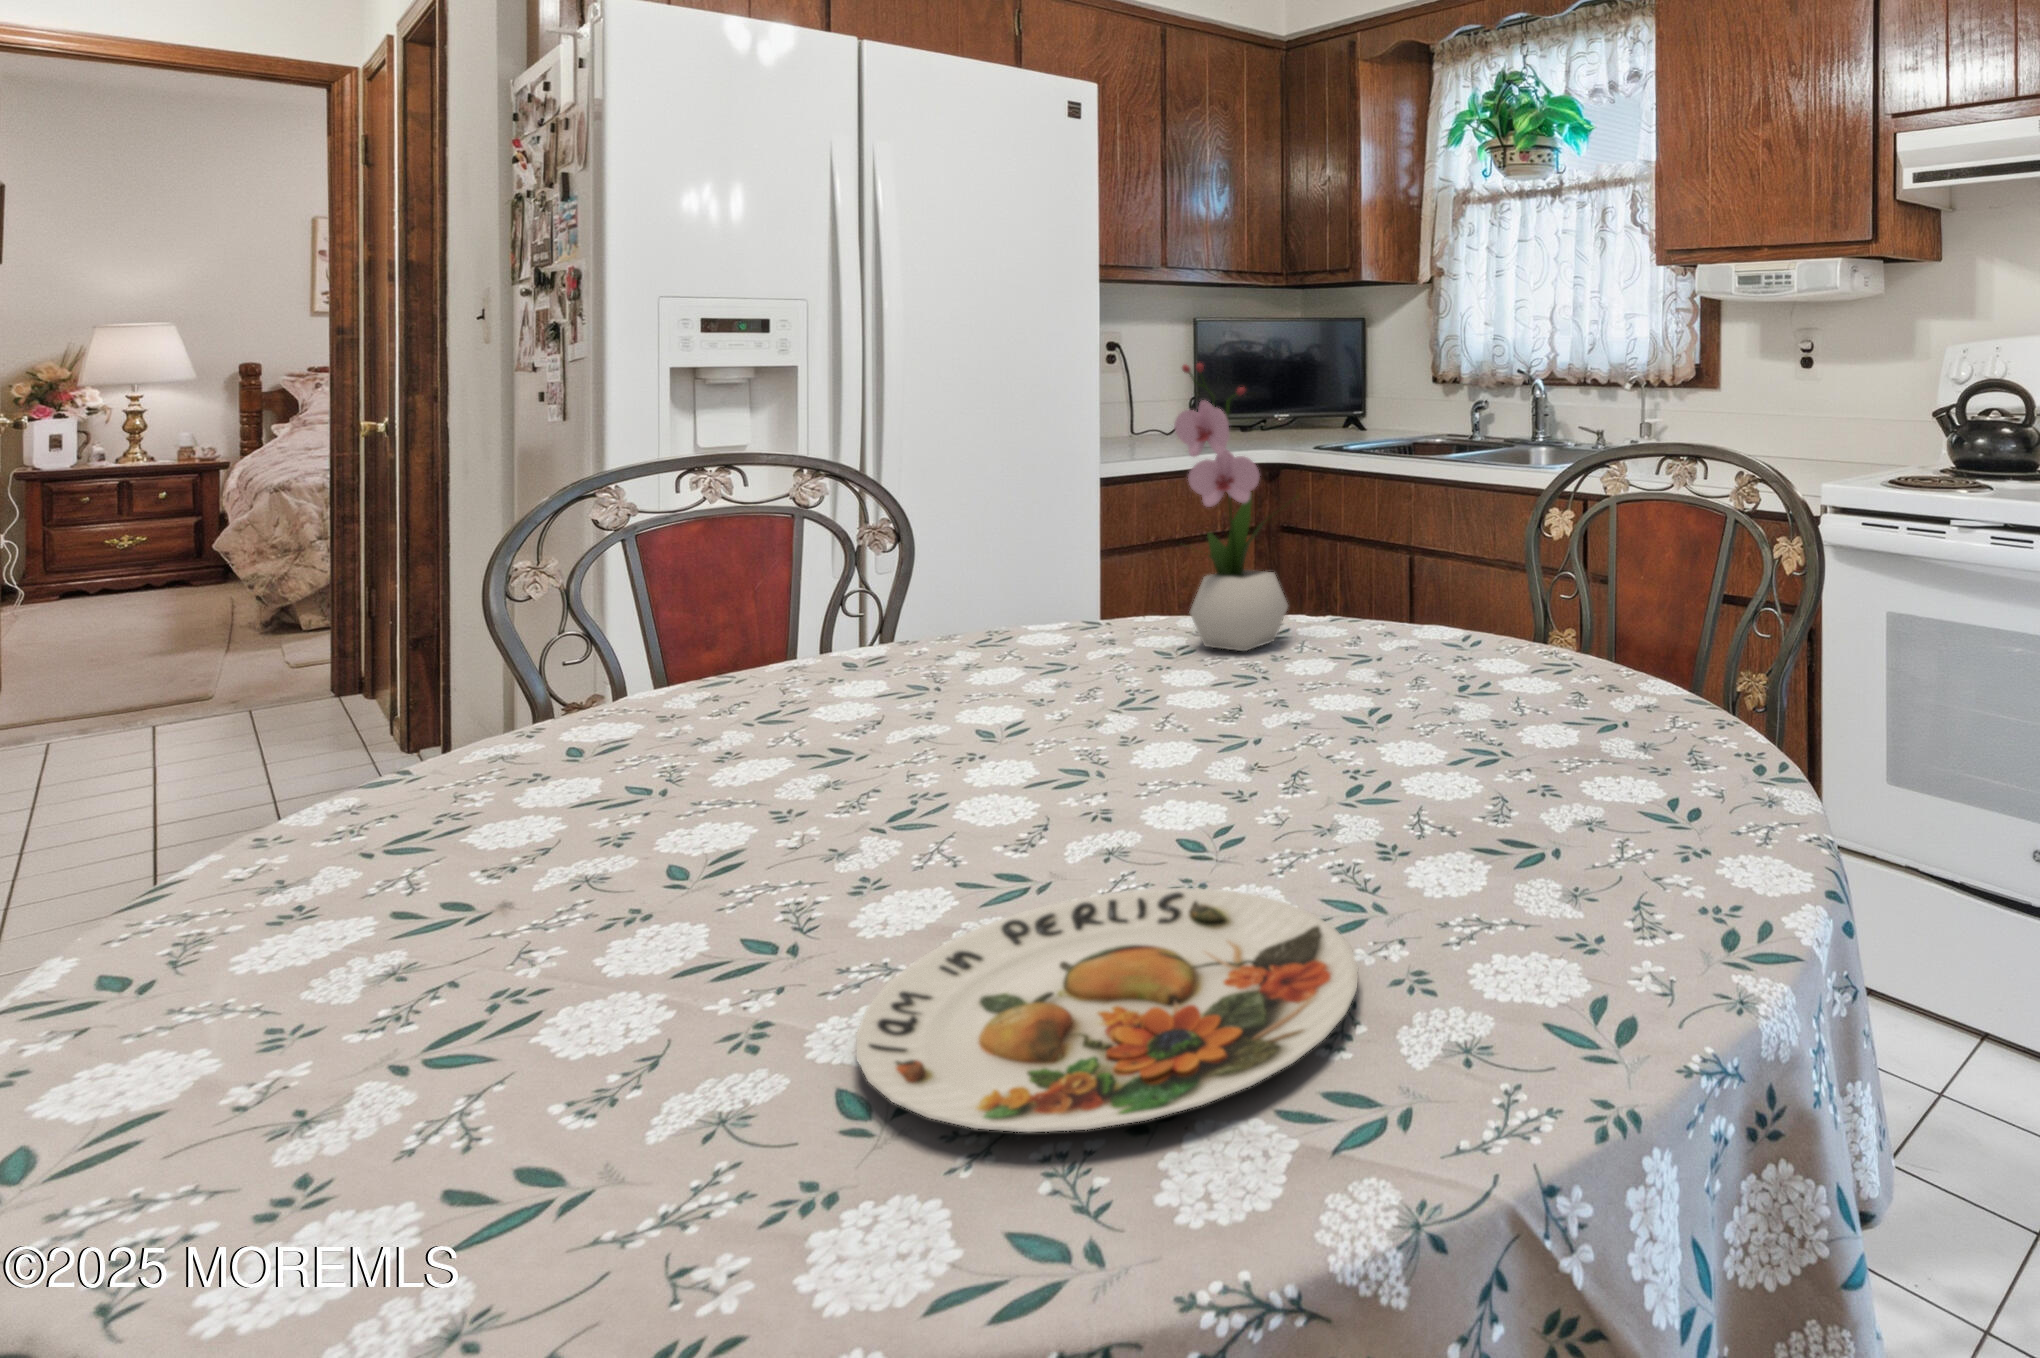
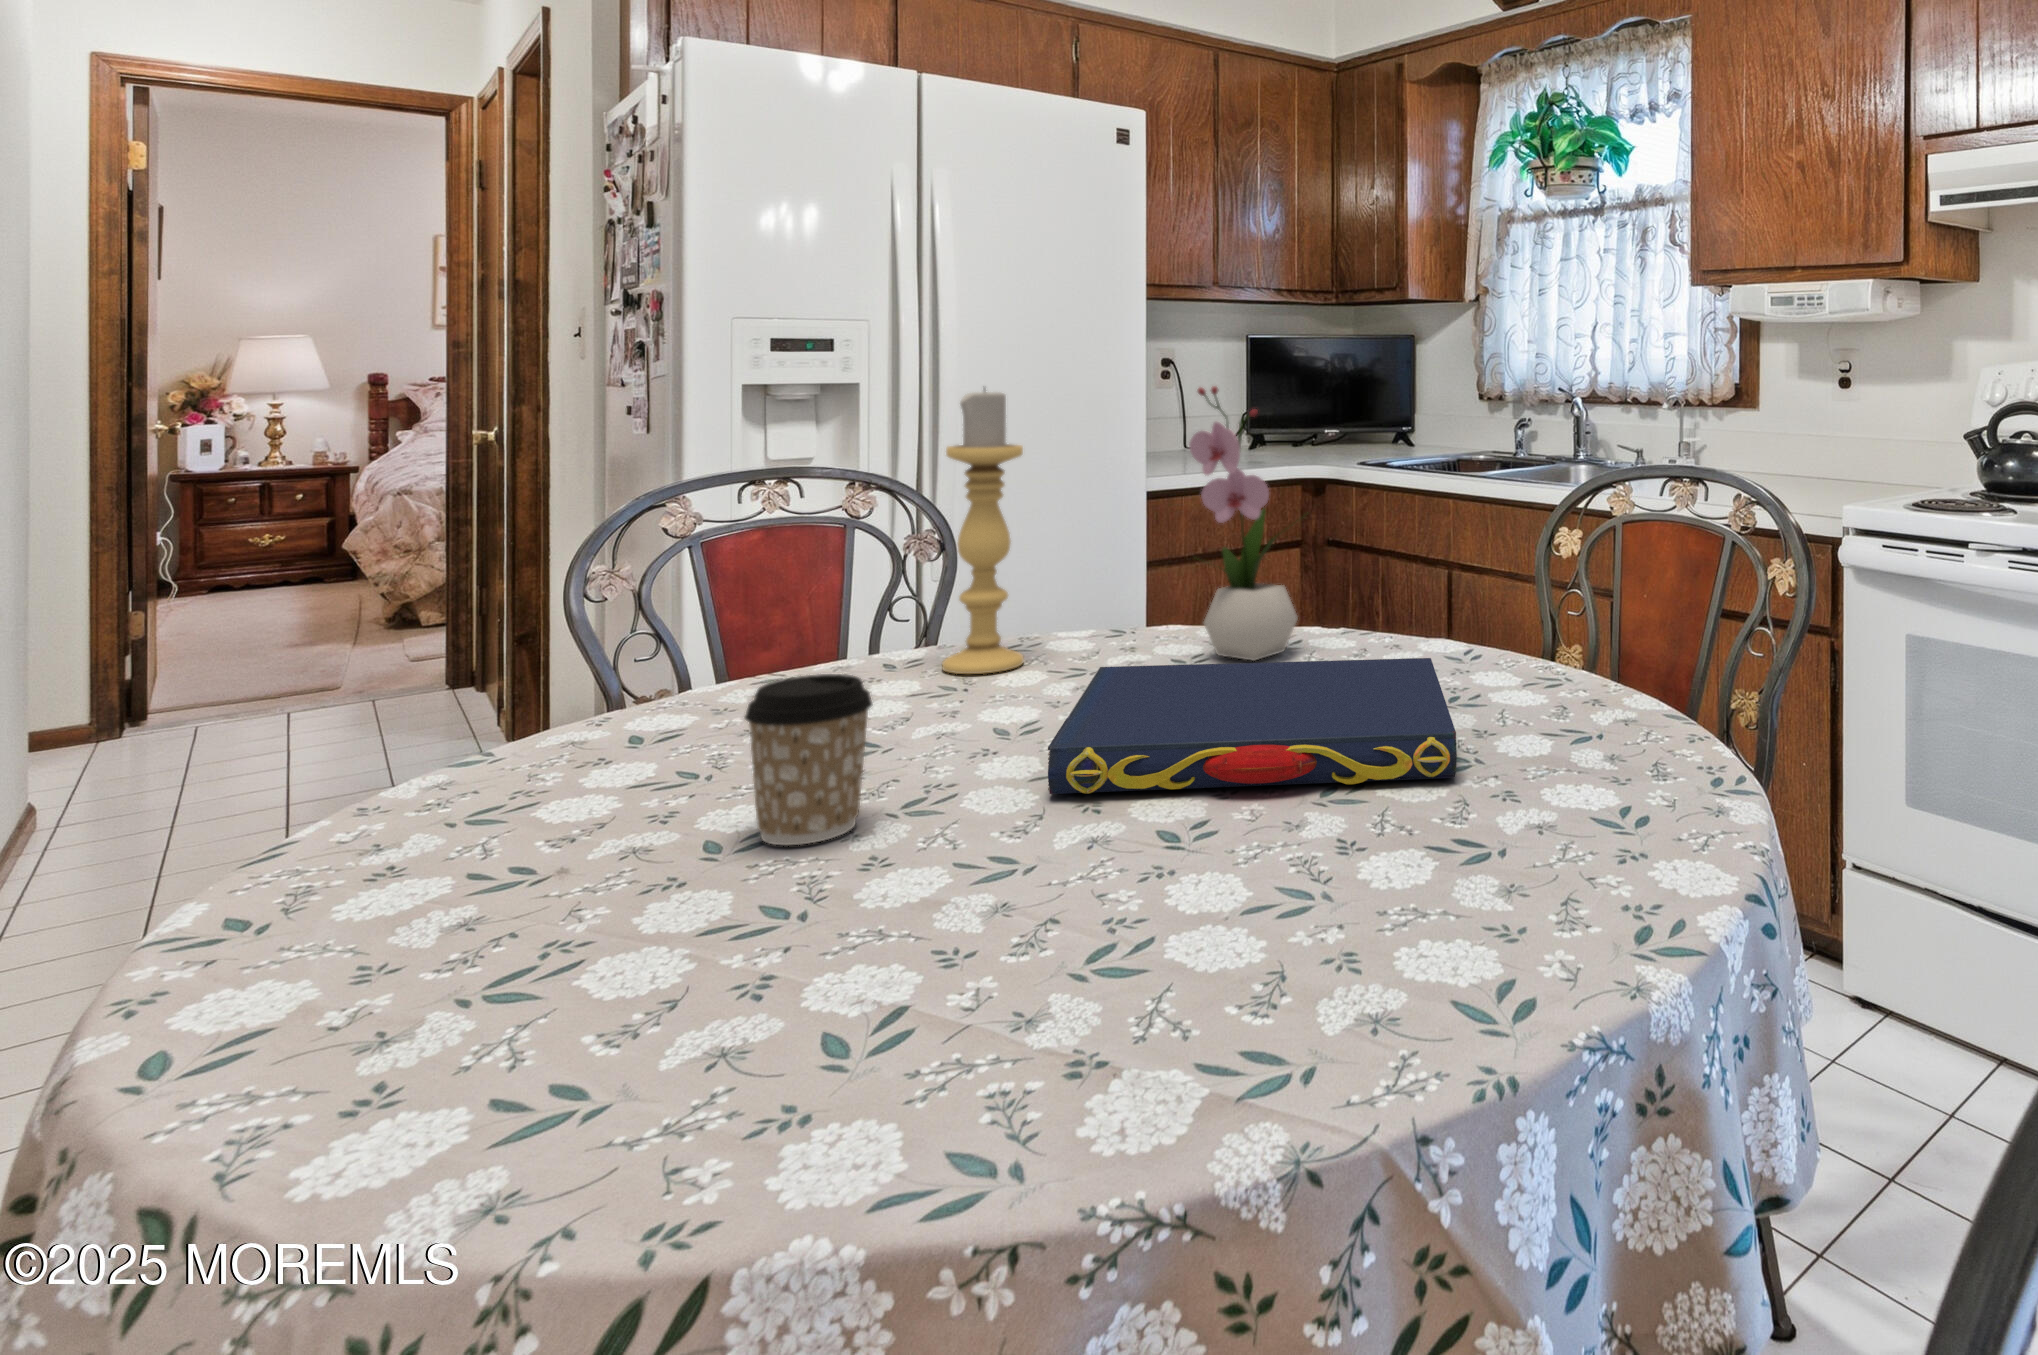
candle holder: none [909,364,997,671] -> present [942,389,1024,674]
book: none [1050,645,1490,801] -> present [1048,658,1457,794]
coffee cup: none [712,676,857,867] -> present [745,674,872,845]
plate: present [856,888,1358,1132] -> none [840,873,1291,1070]

